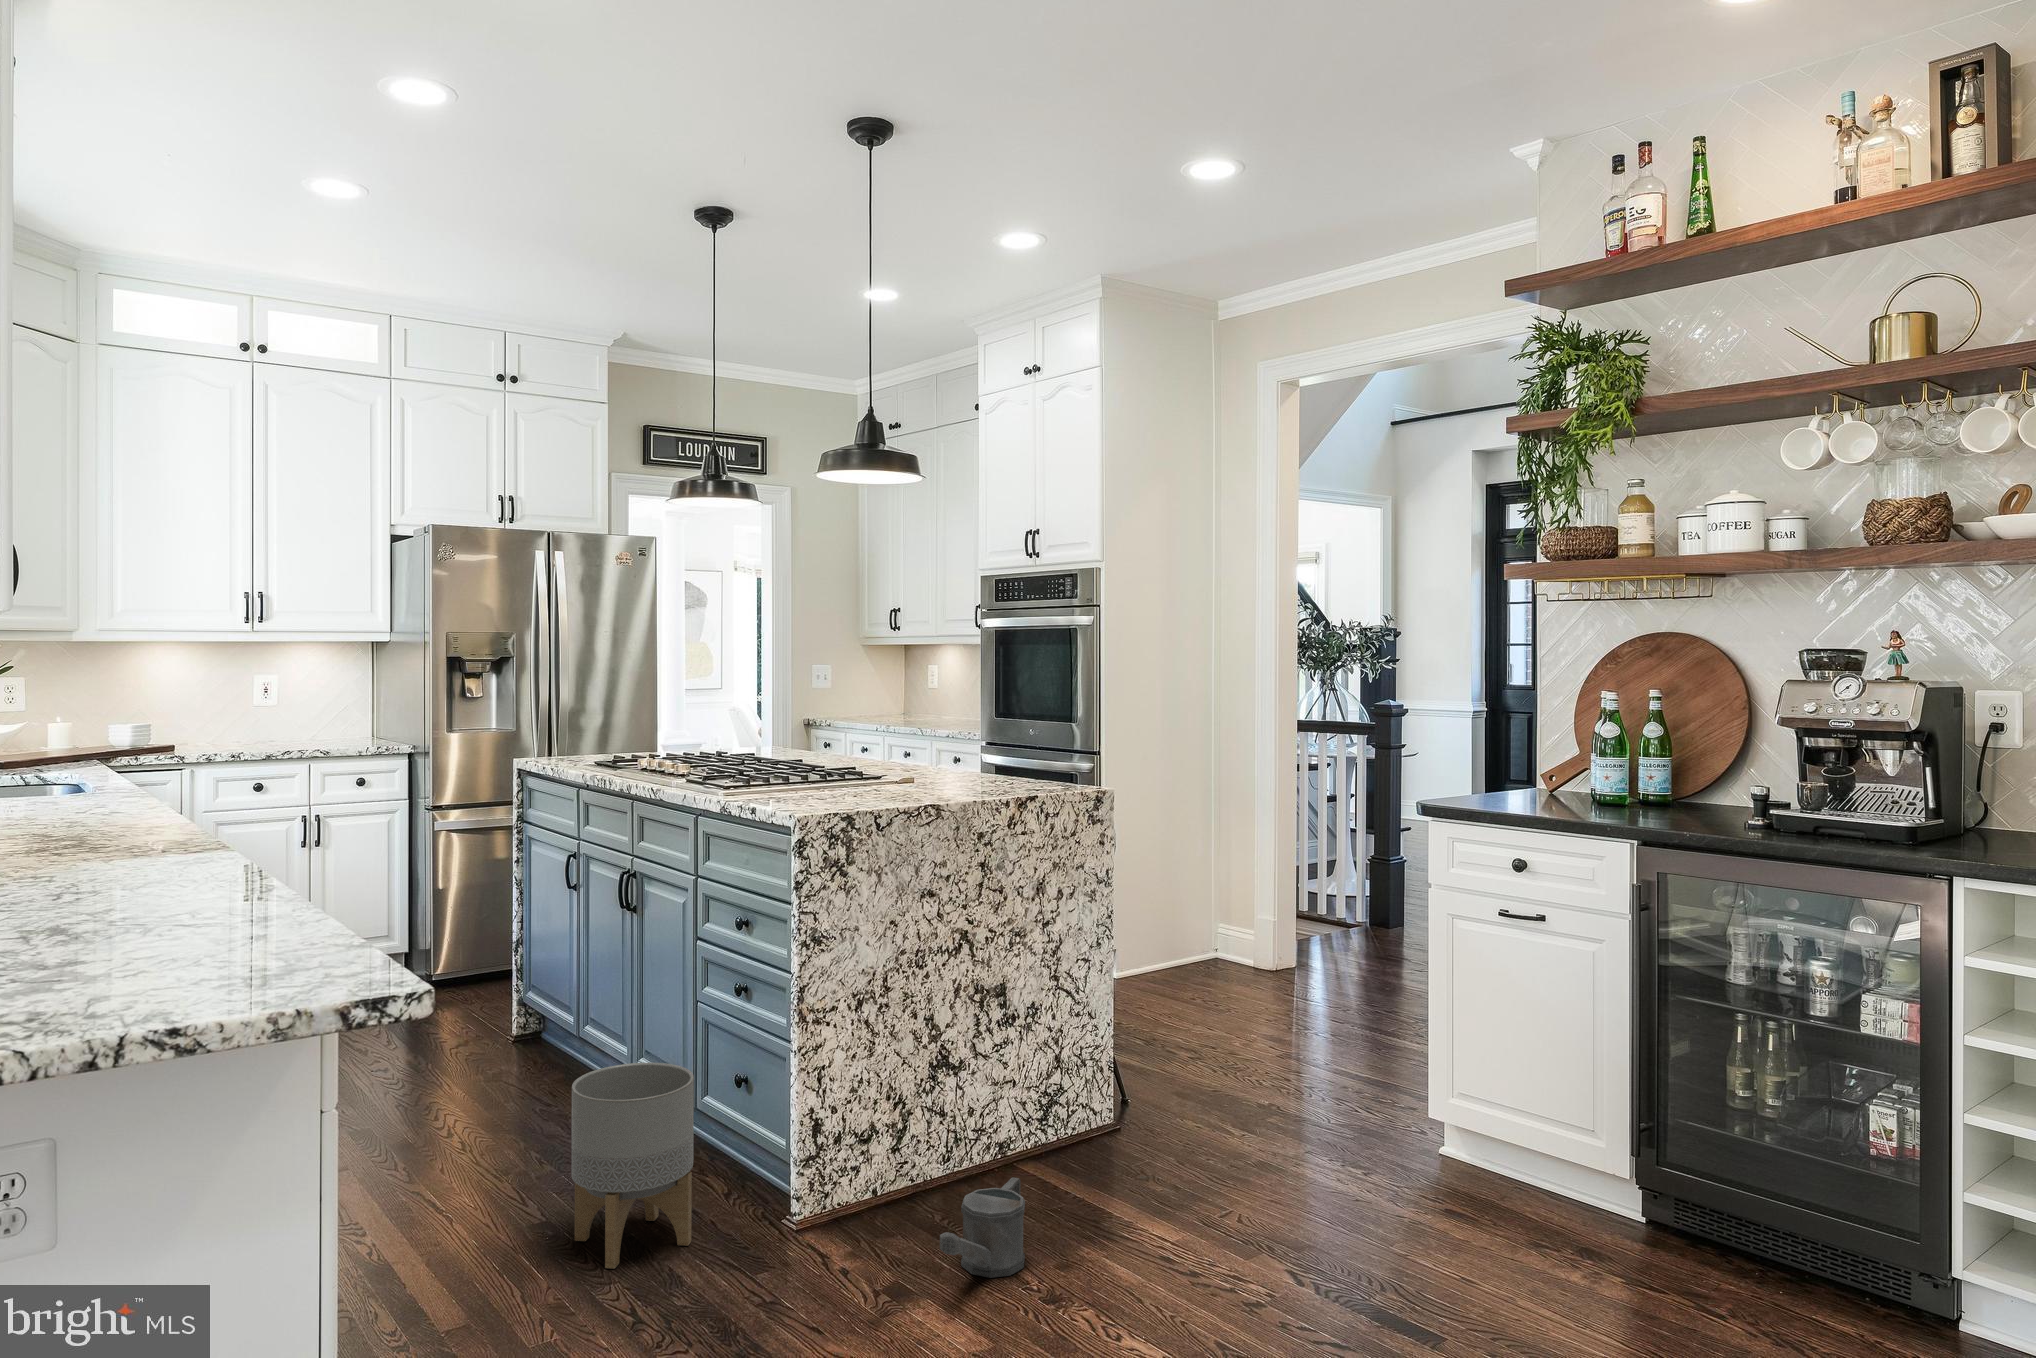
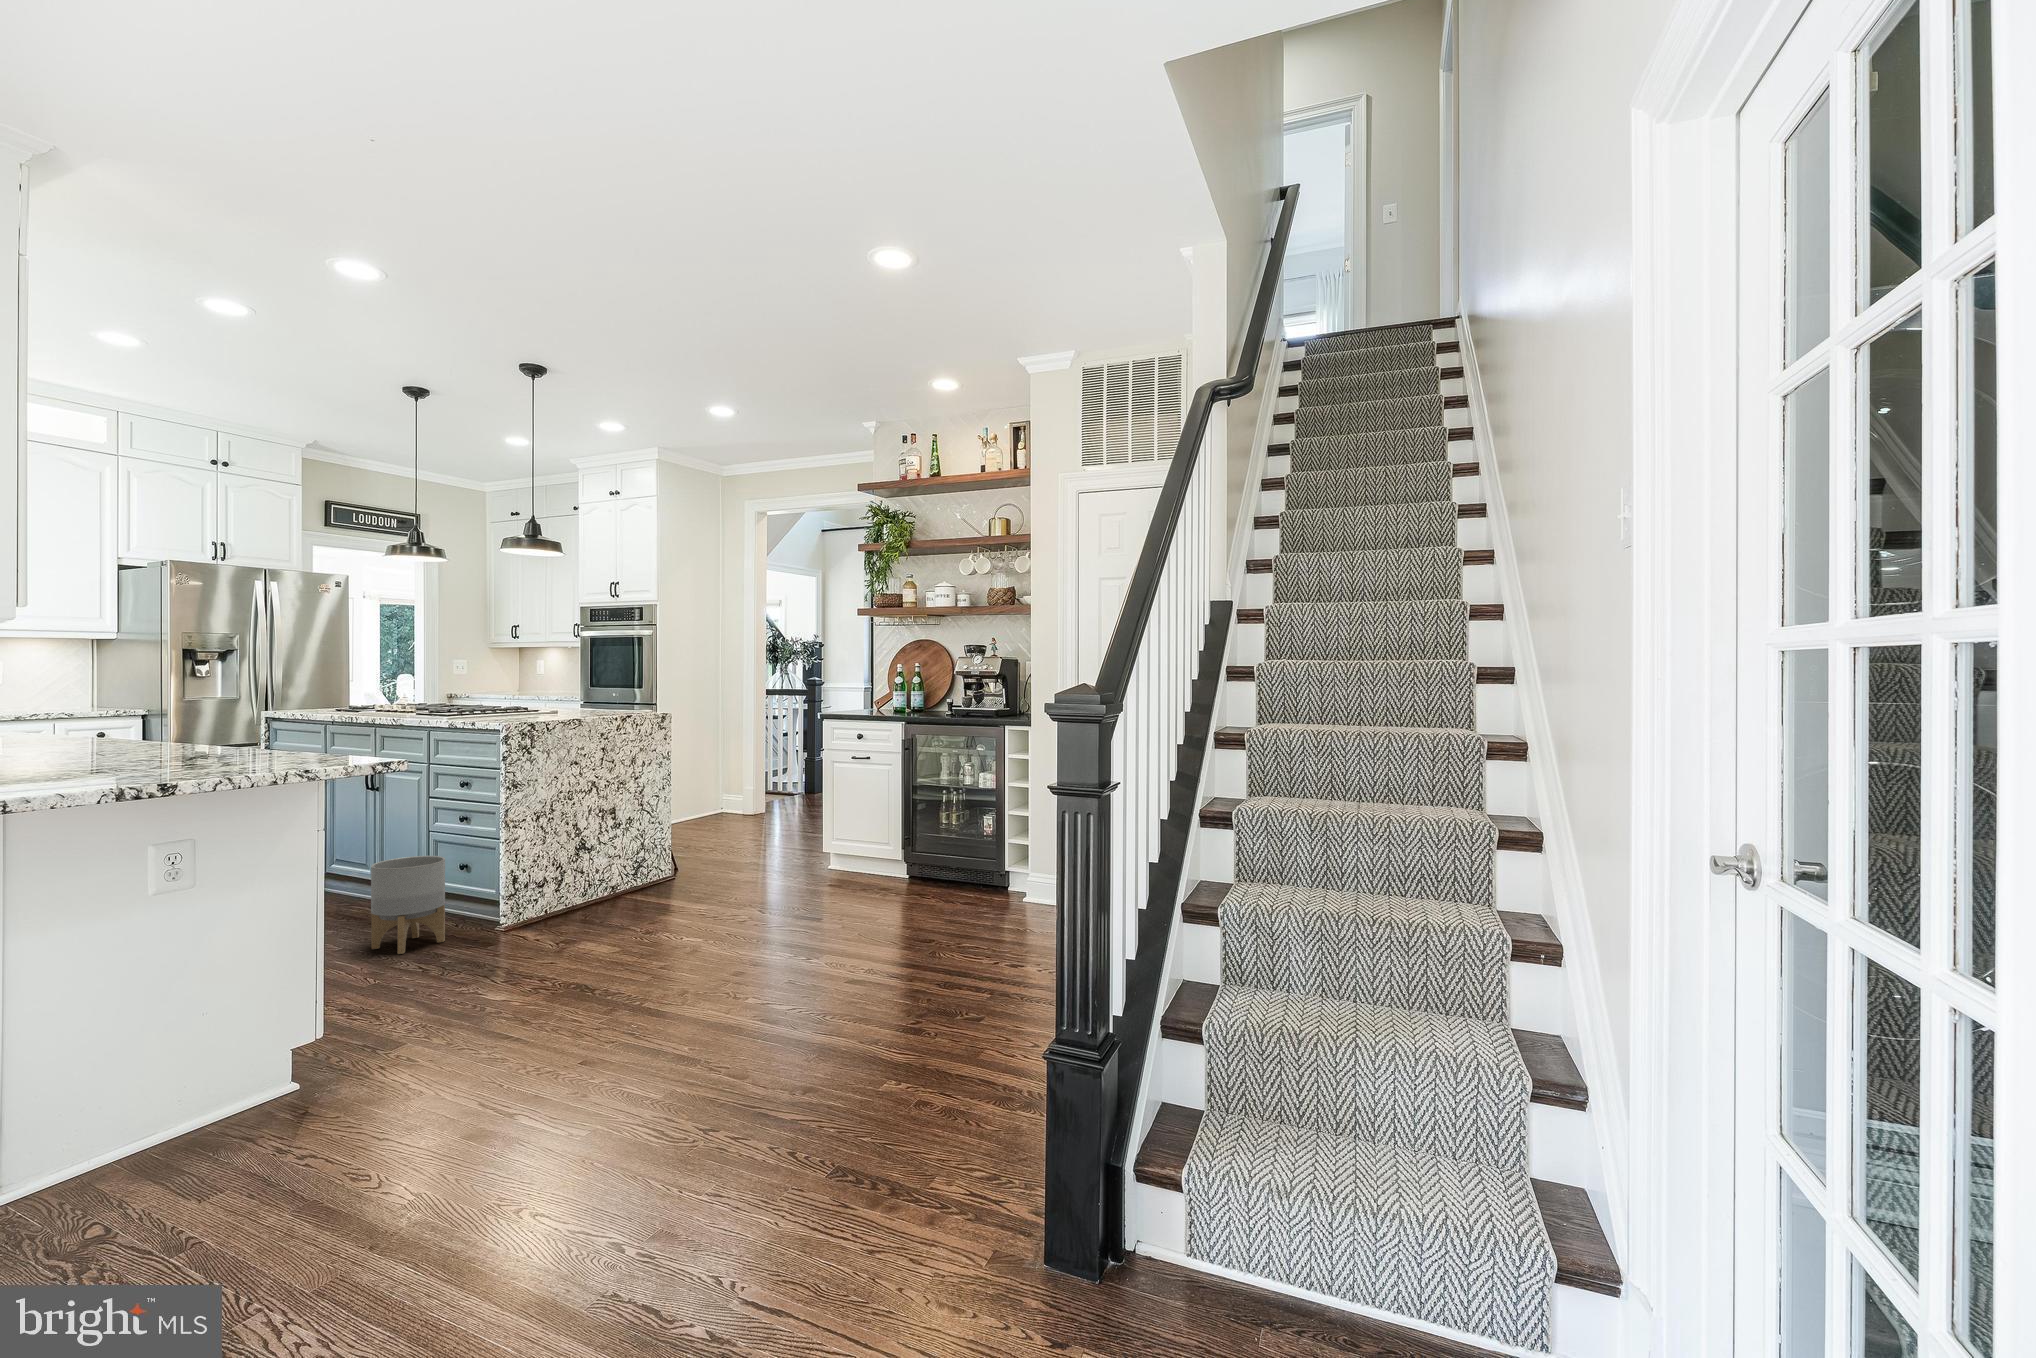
watering can: present [940,1177,1025,1278] -> none [592,890,631,929]

